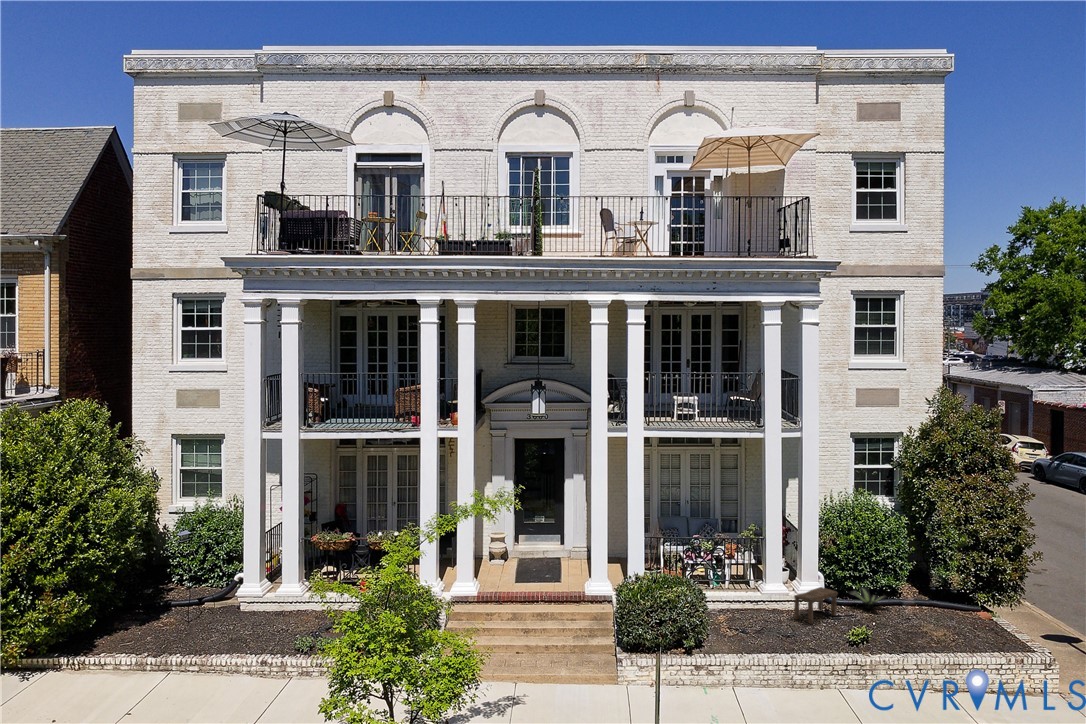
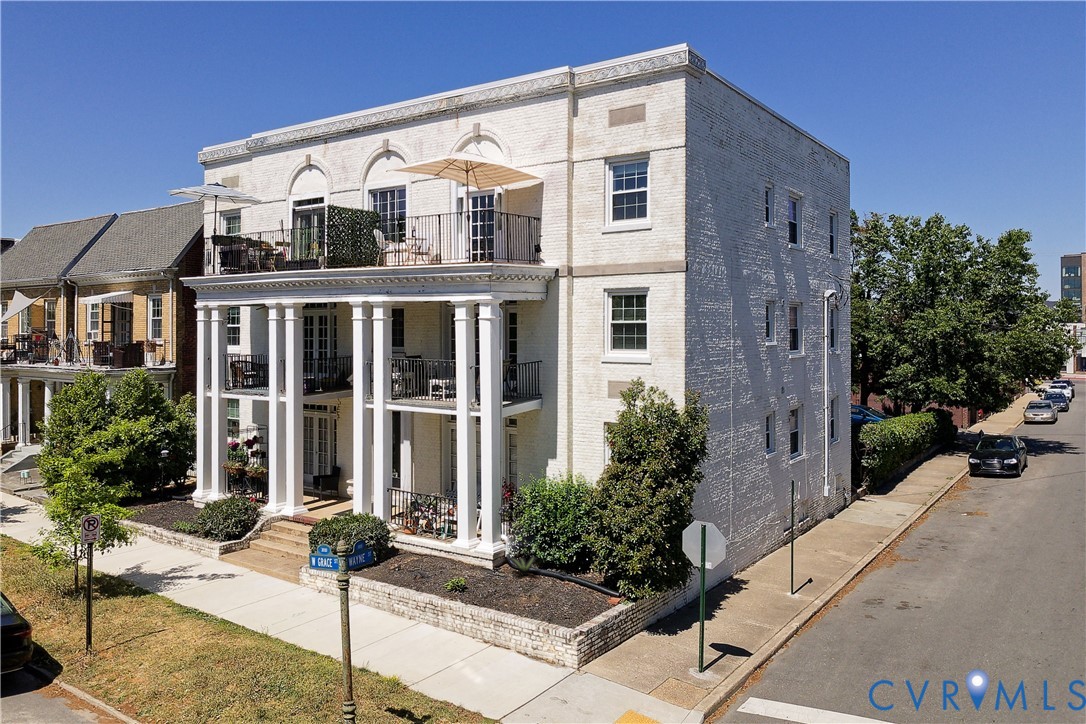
bench: present [794,587,838,624] -> none [450,548,488,573]

